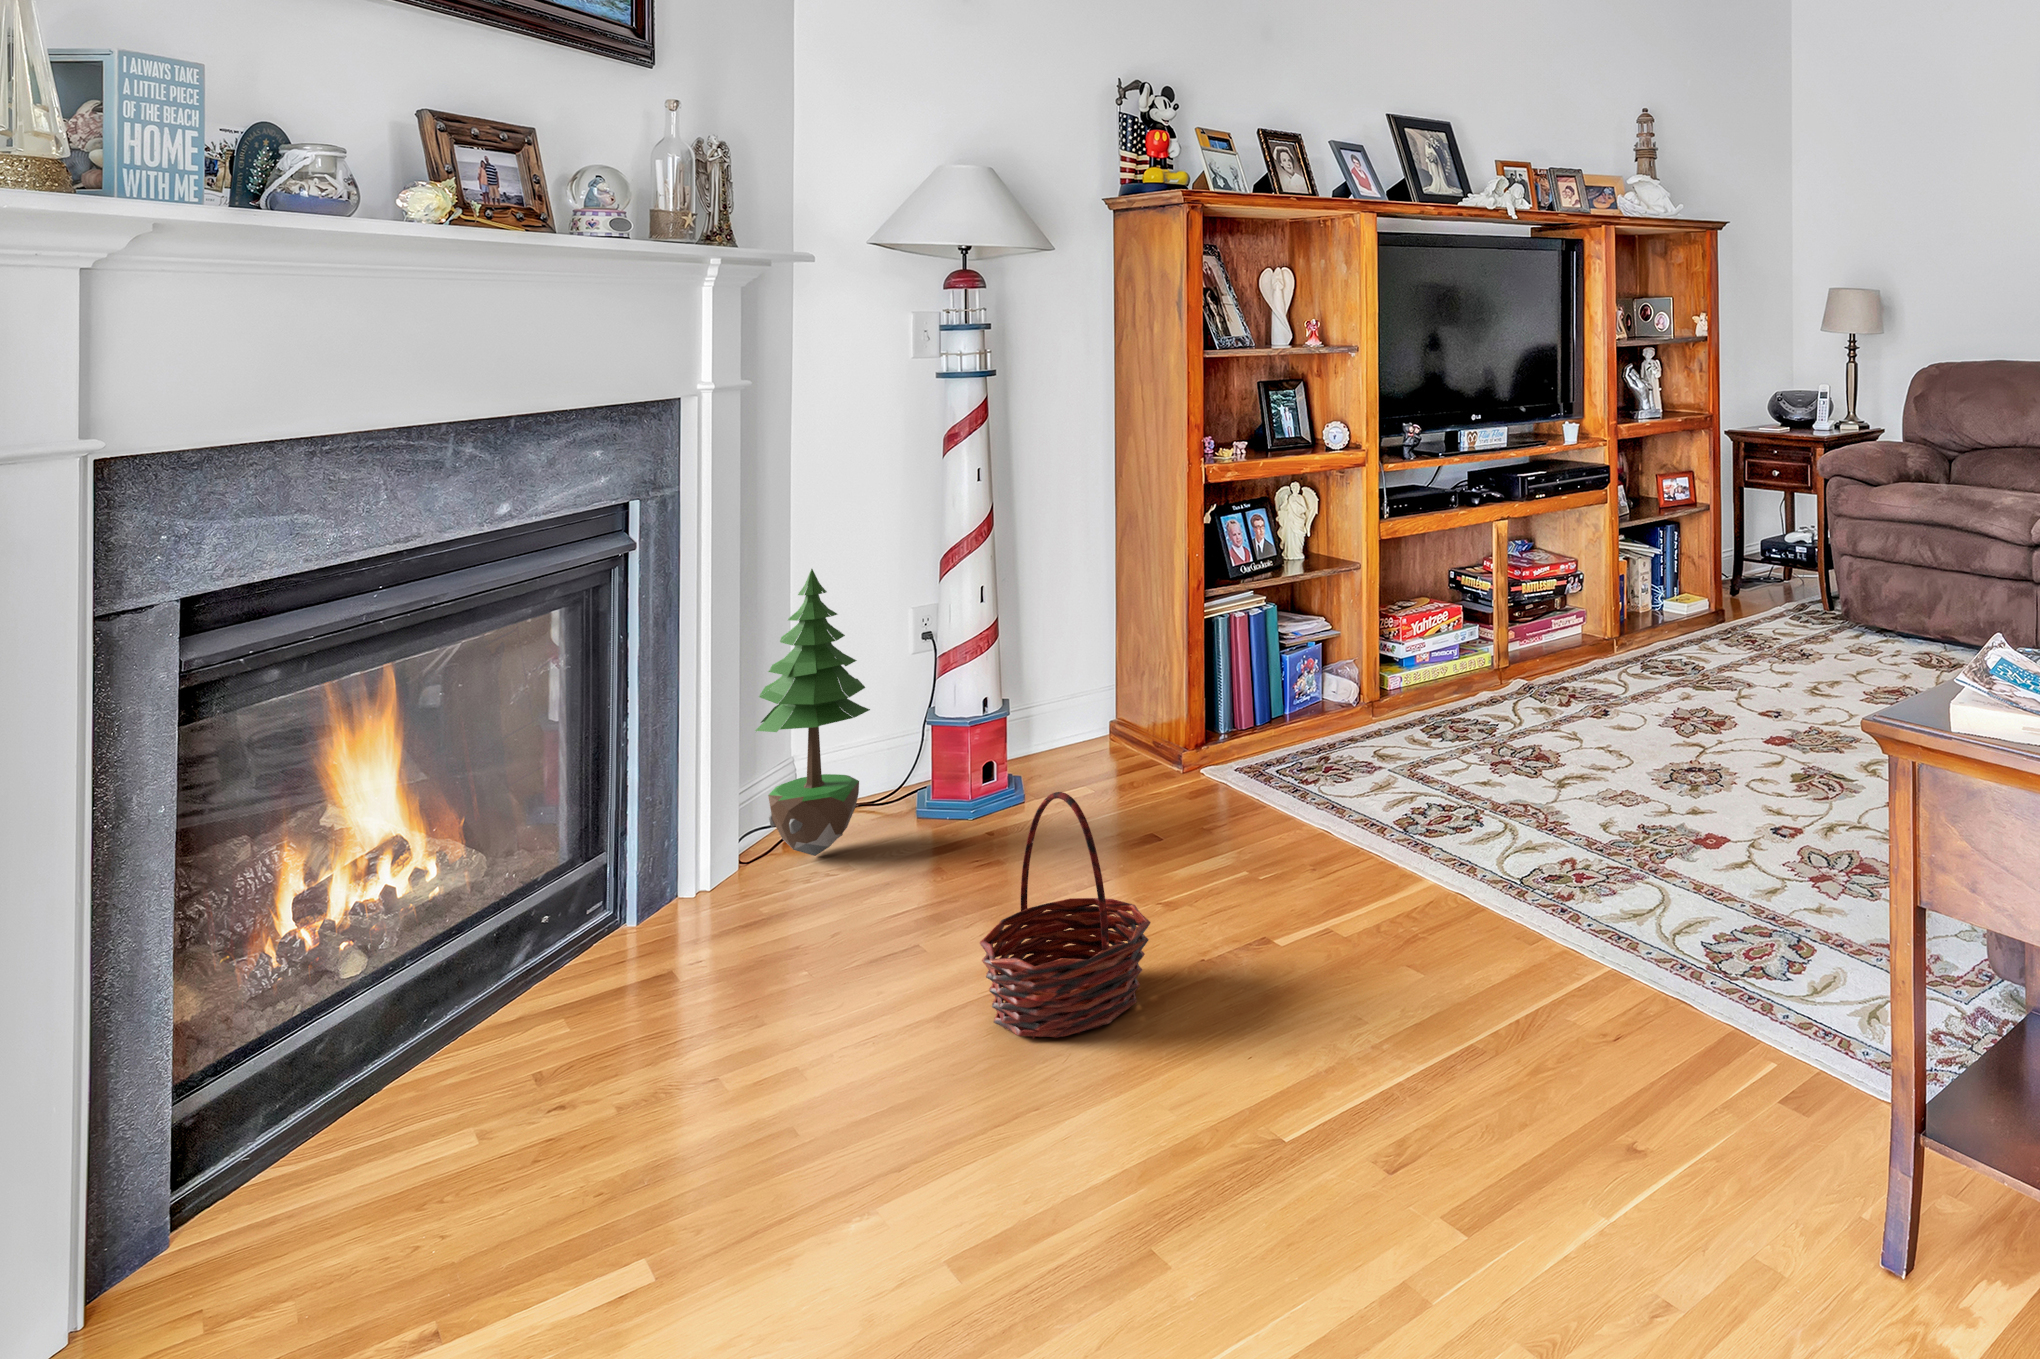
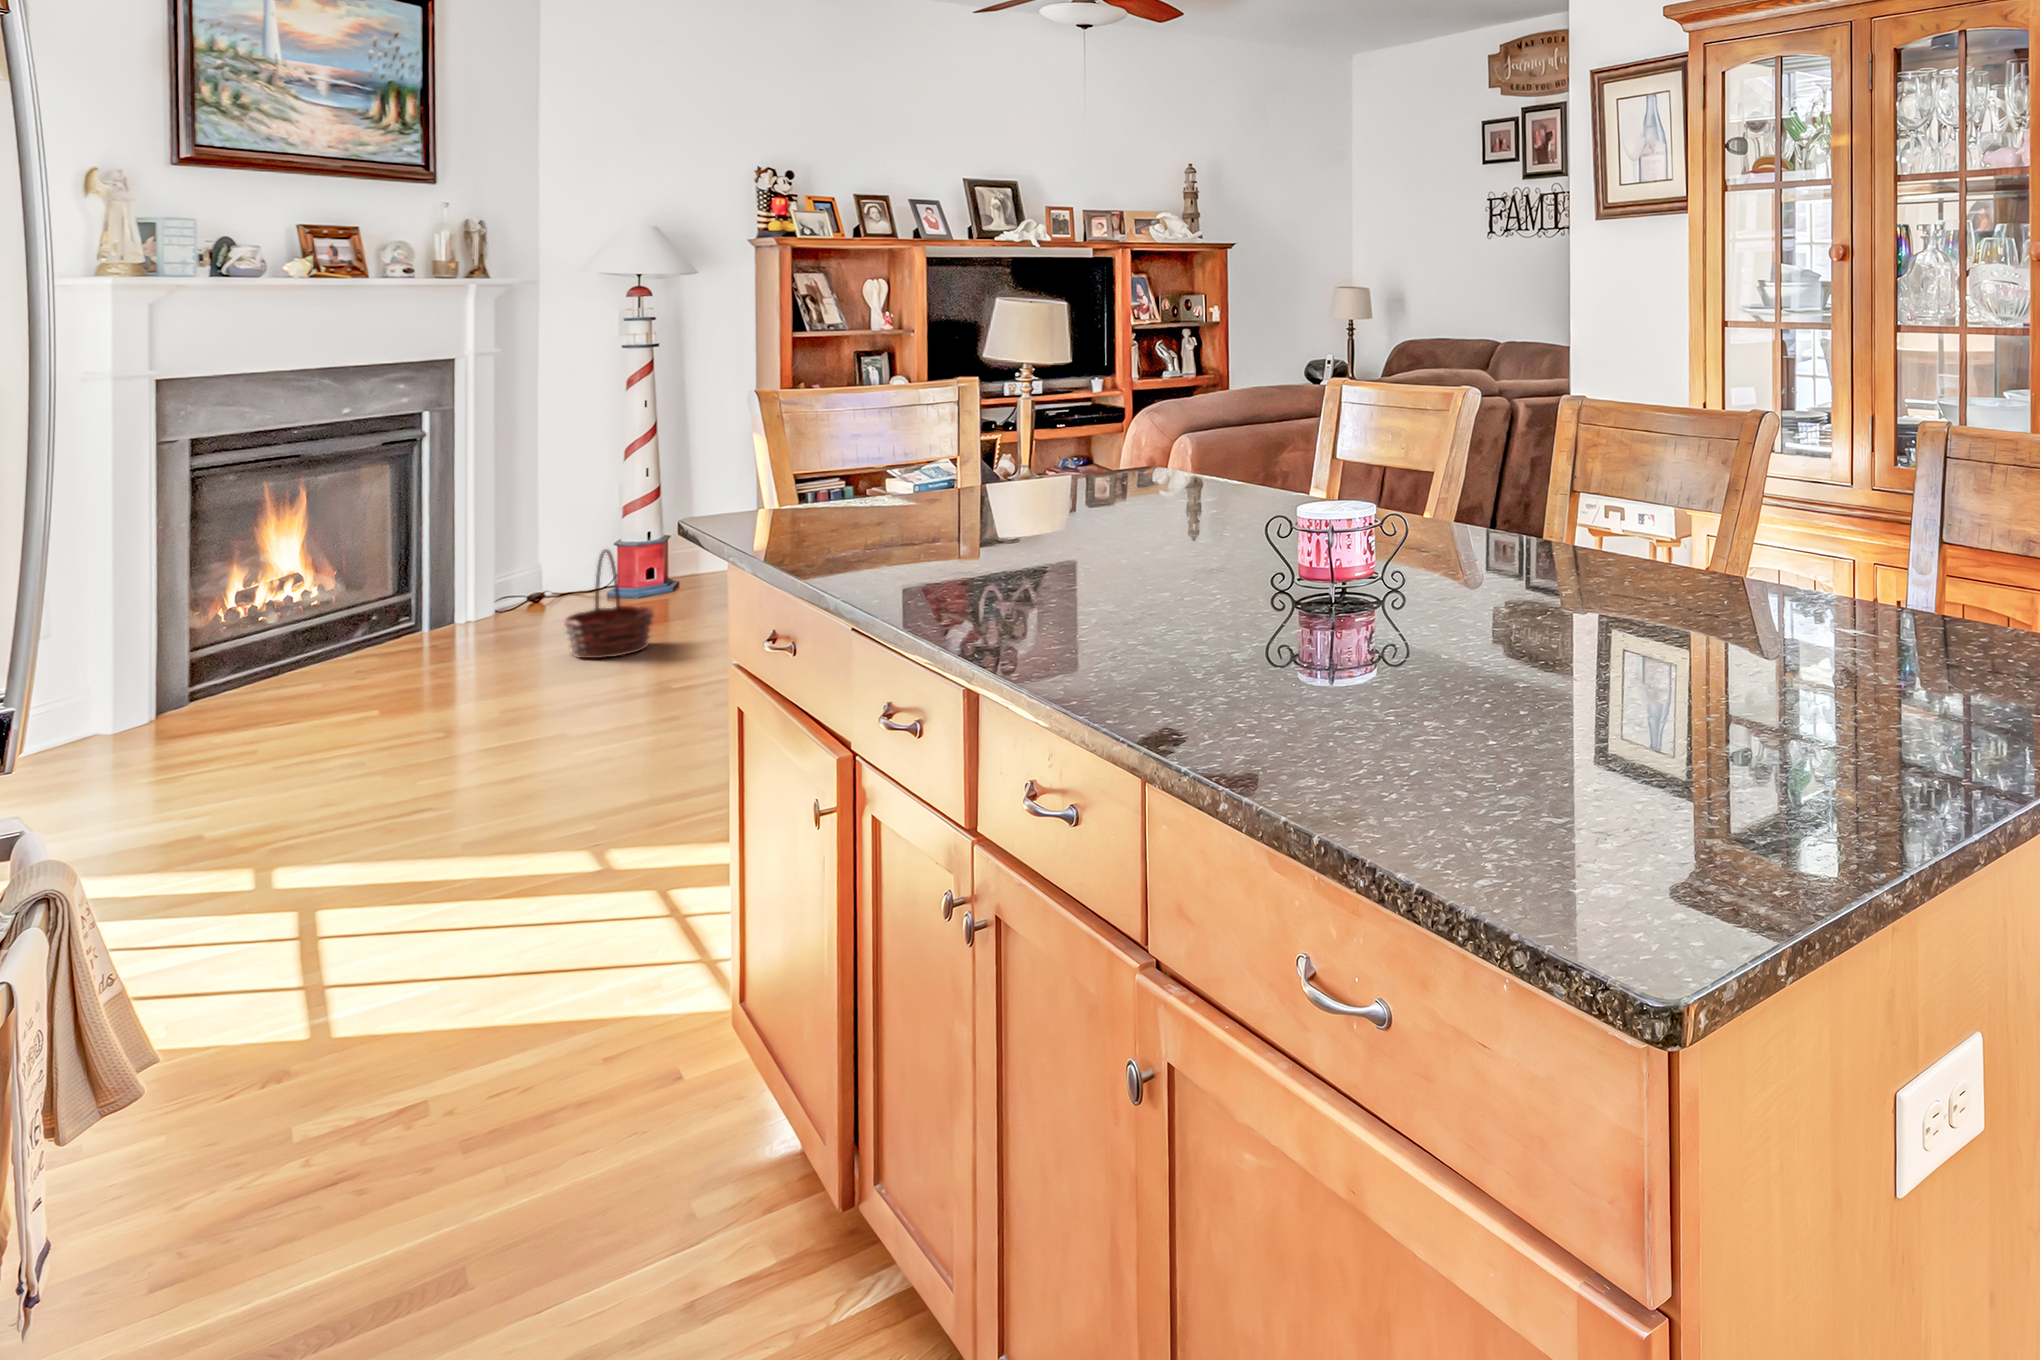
potted tree: present [755,569,870,856] -> none [500,451,568,606]

